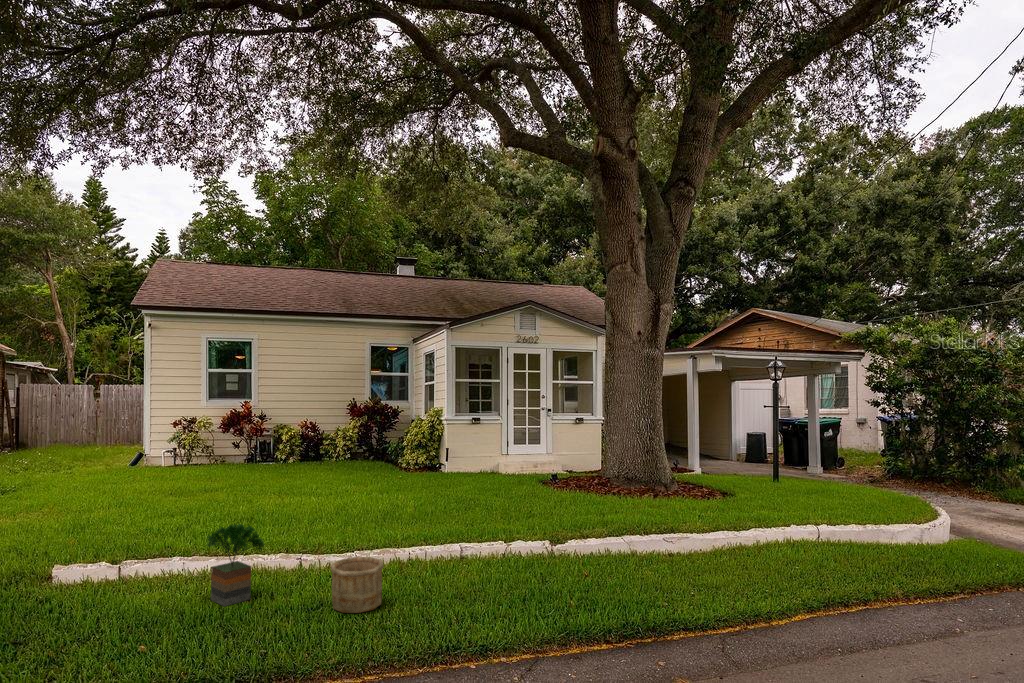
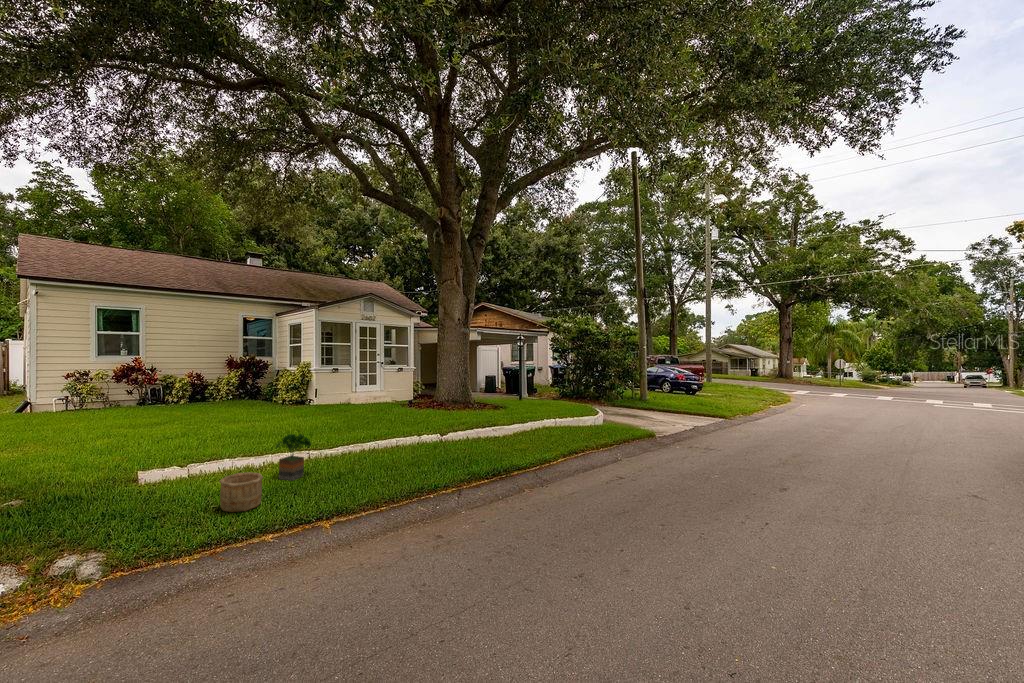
wooden bucket: present [331,557,384,613] -> present [220,472,263,512]

